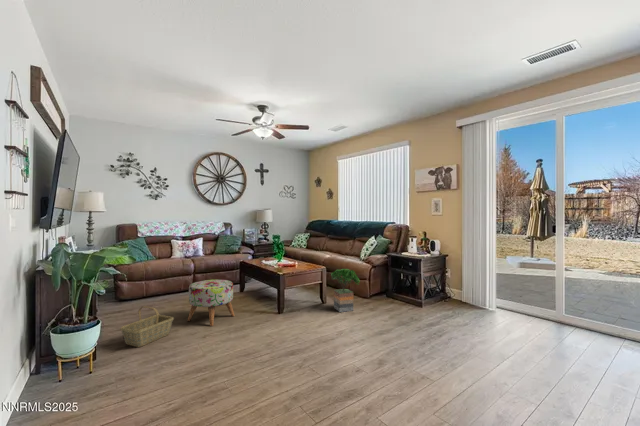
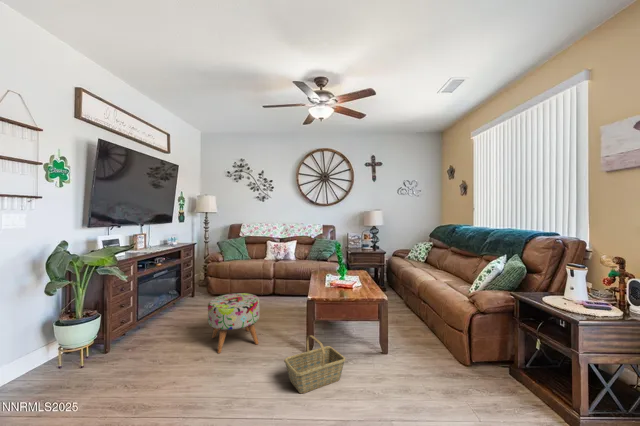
potted tree: present [331,269,360,312] -> none [380,308,429,388]
basket: present [121,306,174,347] -> present [284,335,346,393]

